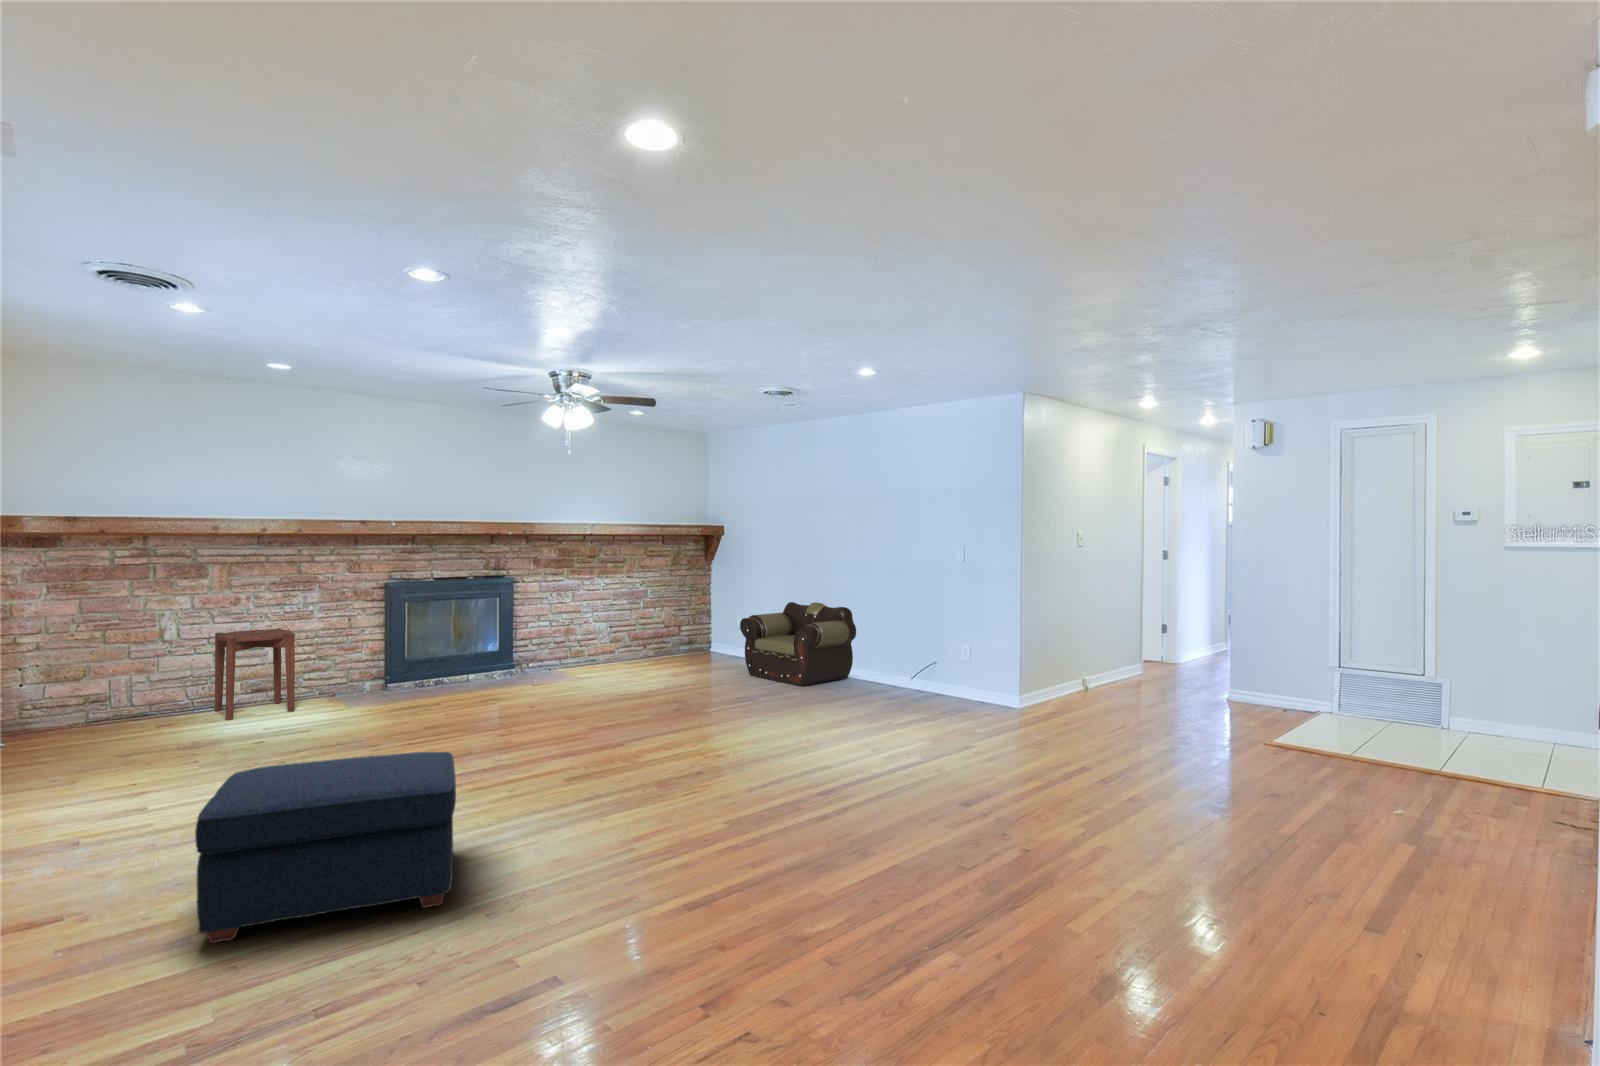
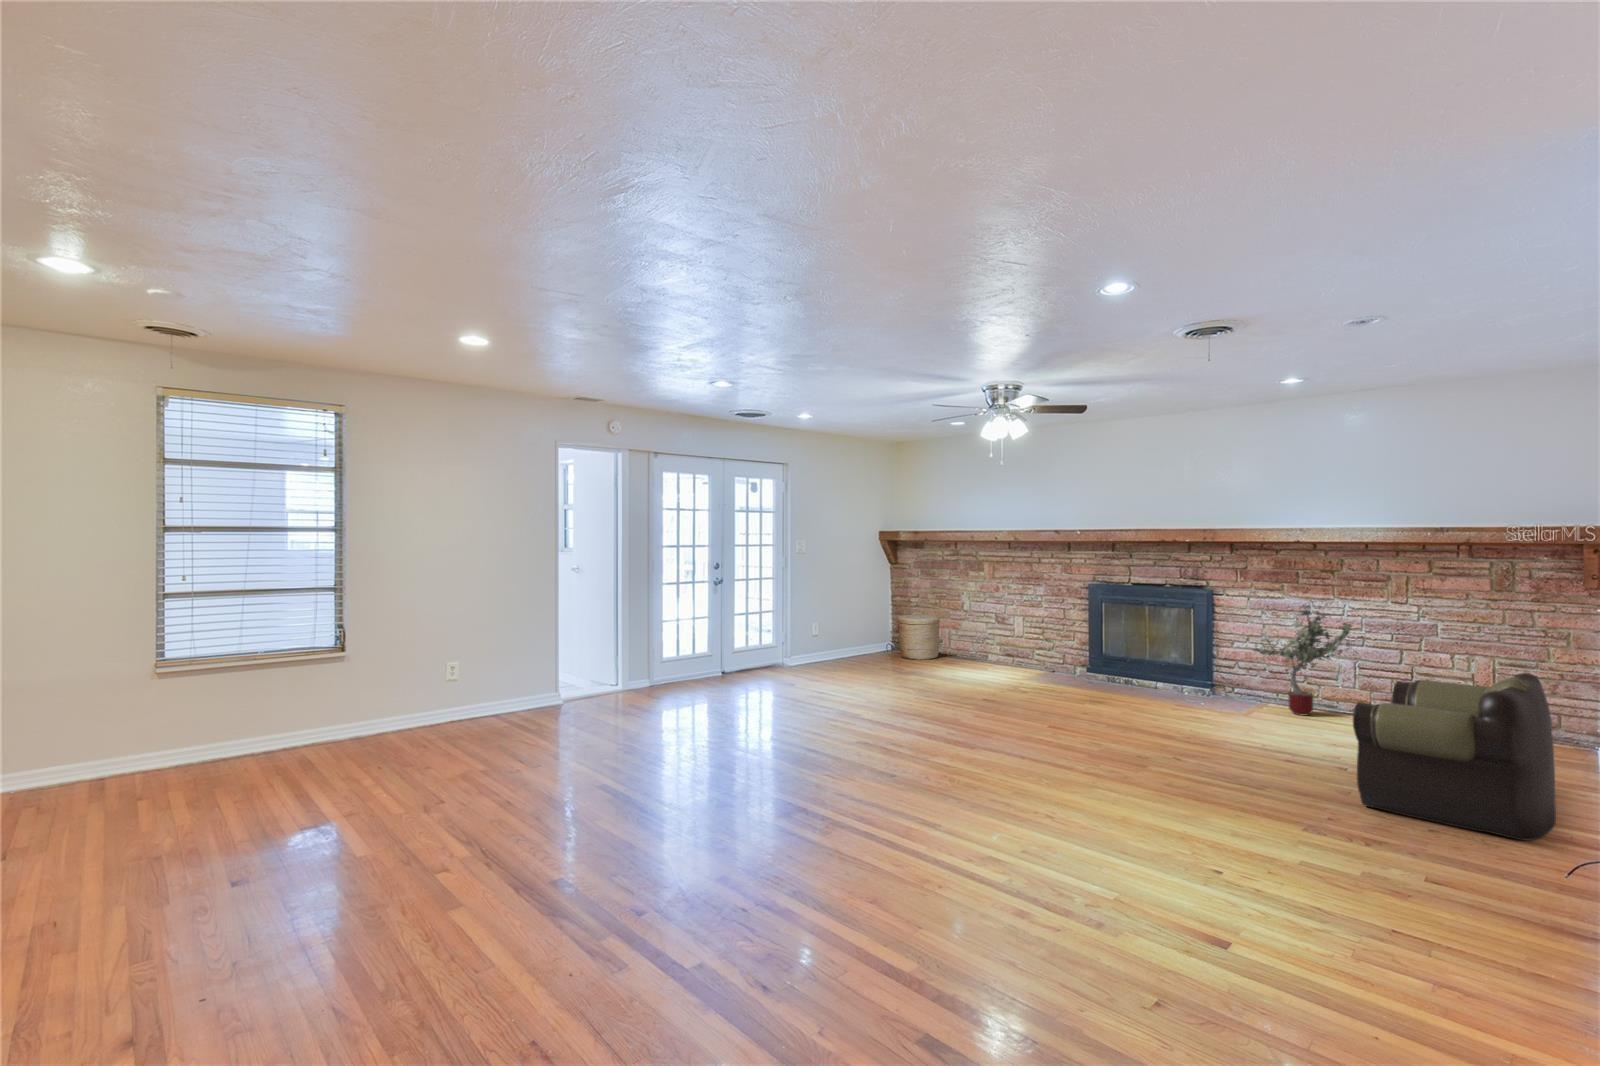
potted tree: none [567,582,633,669] -> present [1253,606,1352,715]
side table: present [215,629,295,720] -> none [960,609,1017,672]
woven basket: none [36,659,131,740] -> present [897,615,940,660]
ottoman: present [195,752,456,943] -> none [608,657,700,738]

